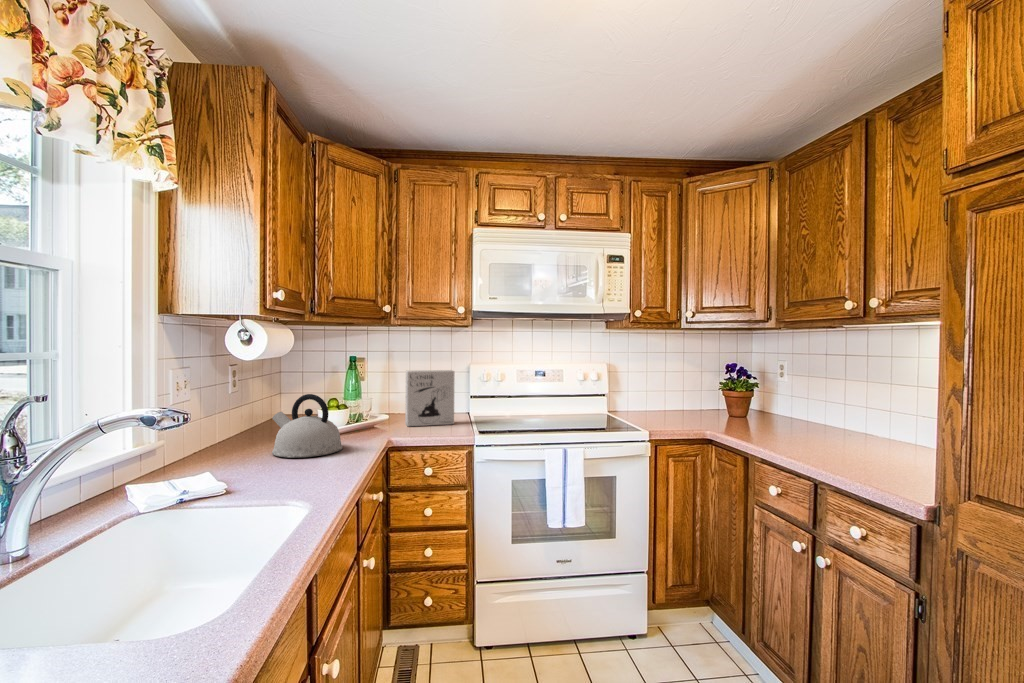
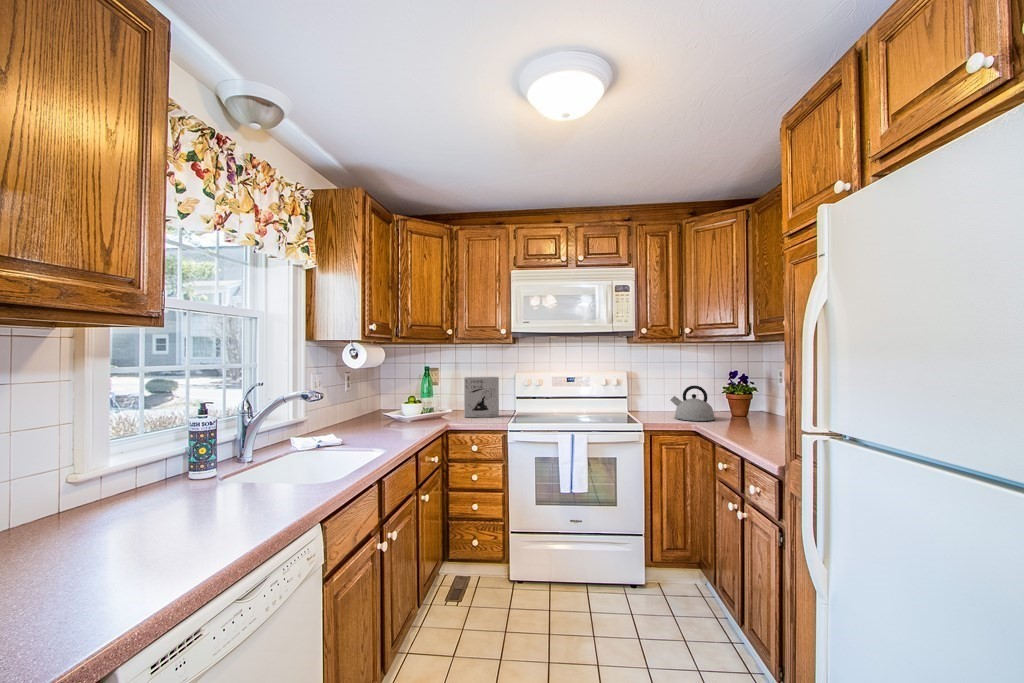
kettle: present [272,394,343,457] -> present [671,386,715,421]

